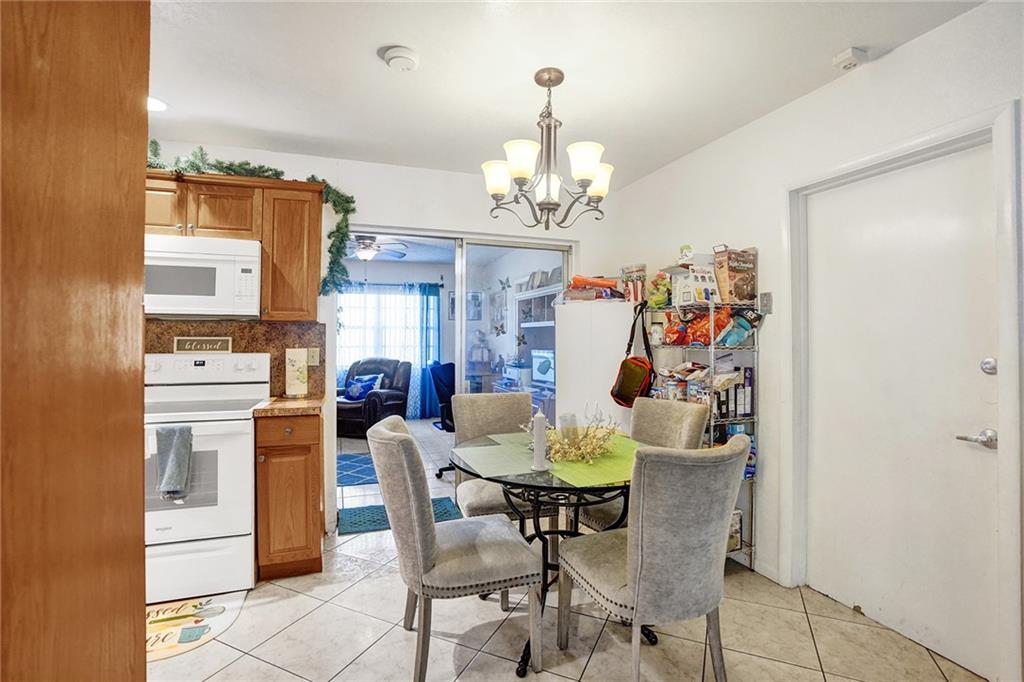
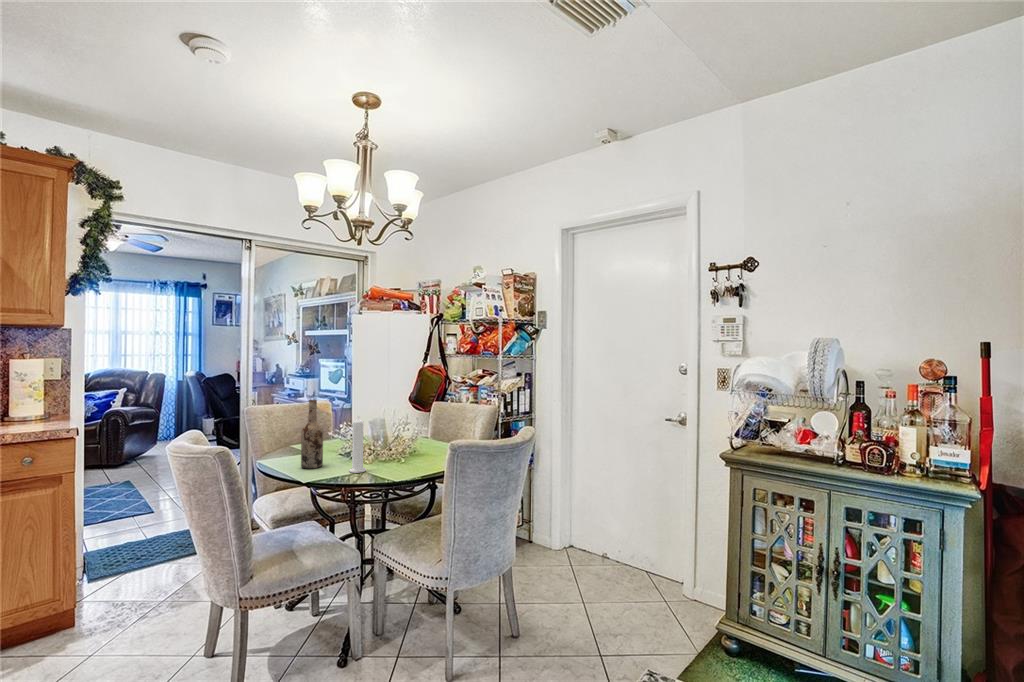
wine bottle: none [487,390,508,461] -> present [301,400,323,469]

